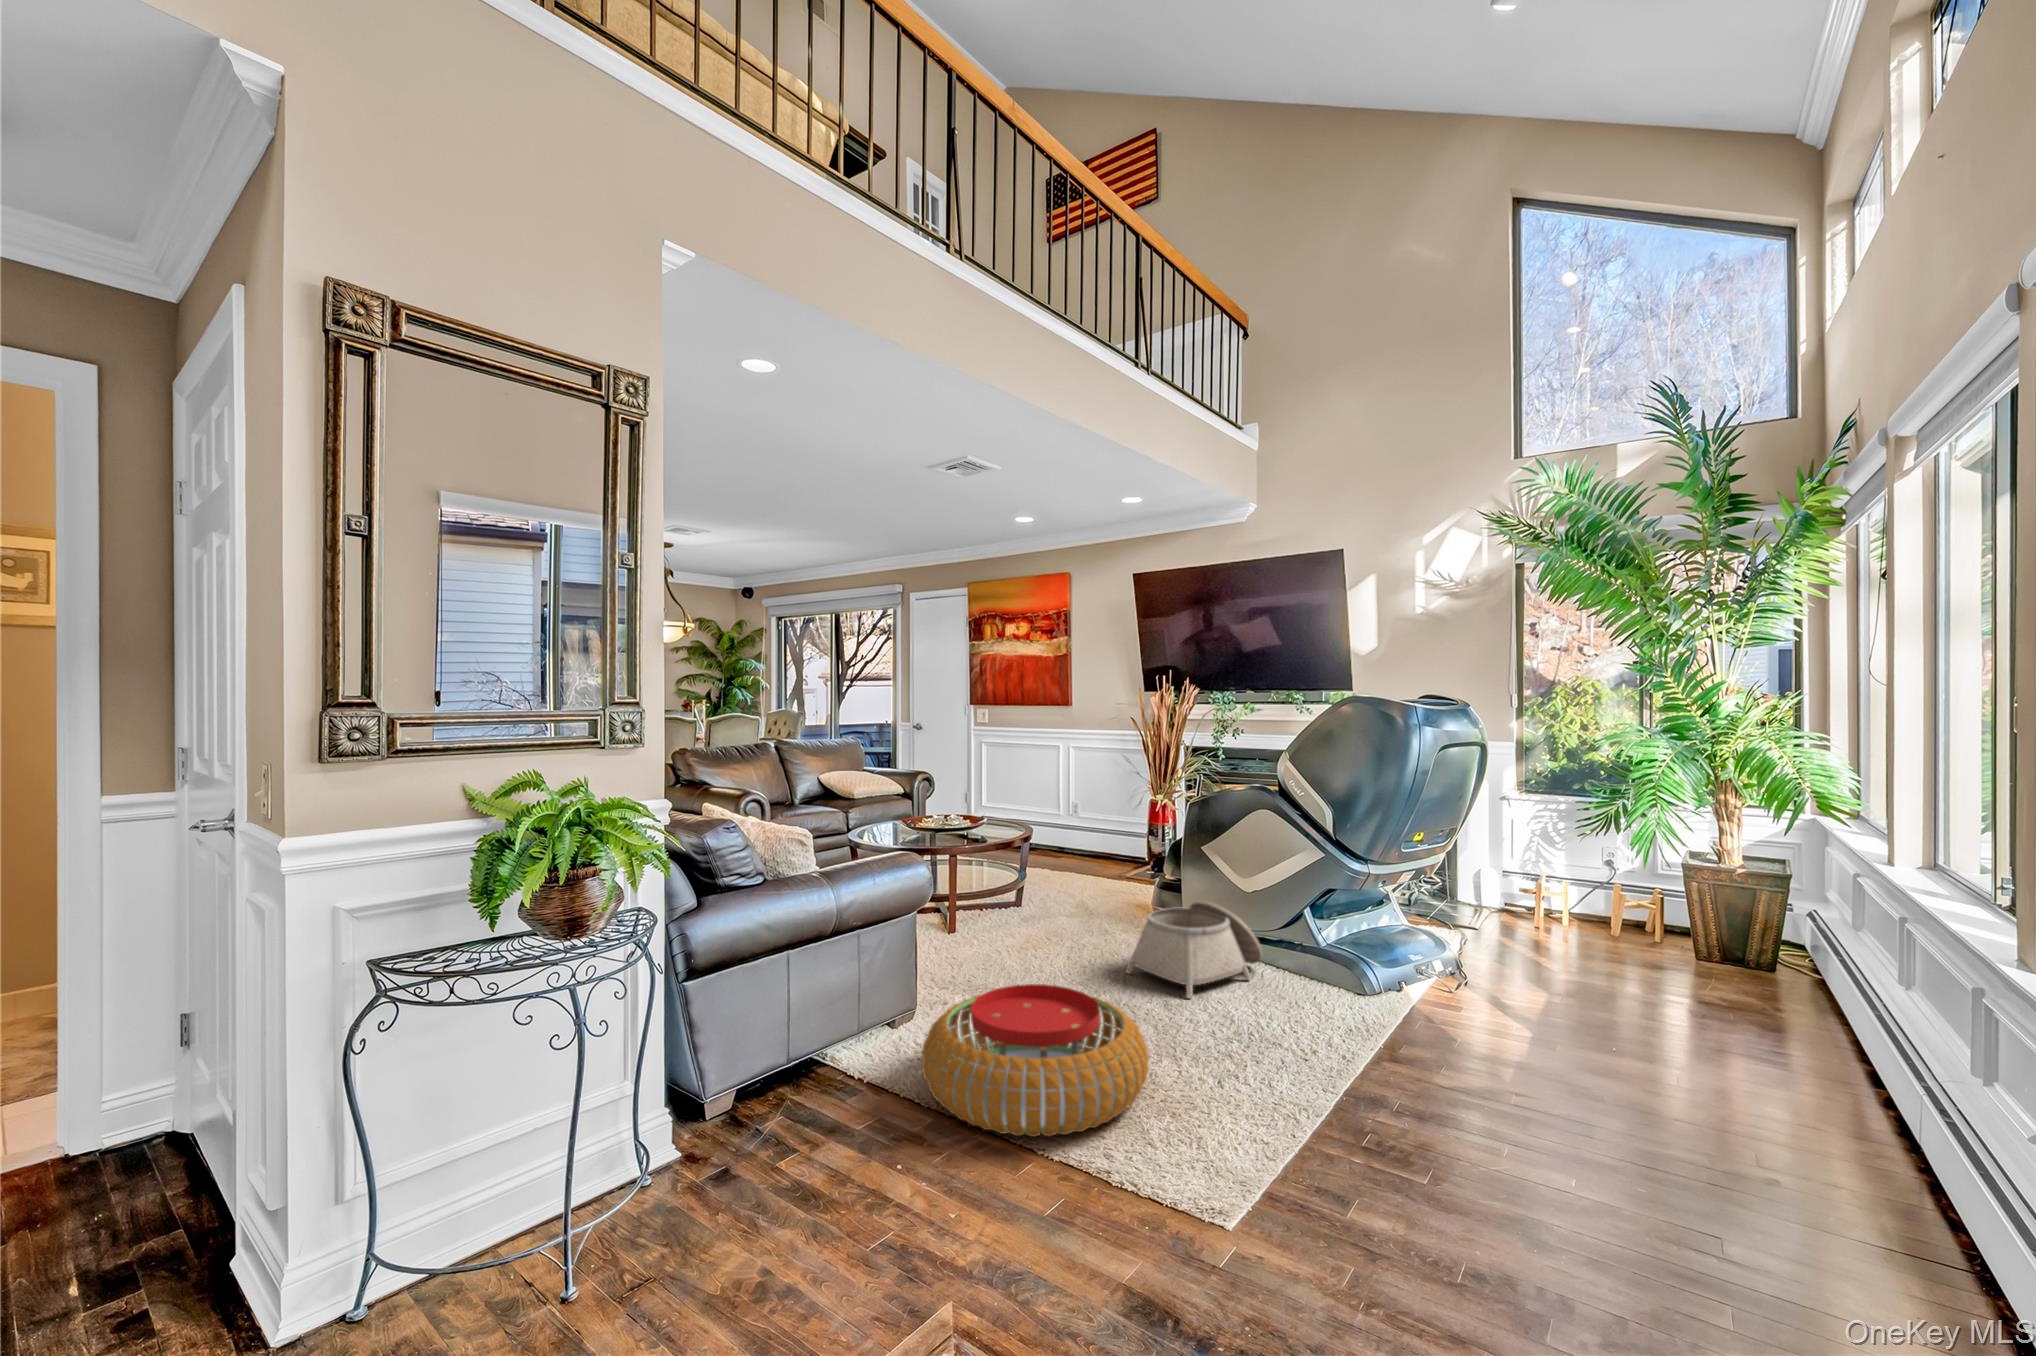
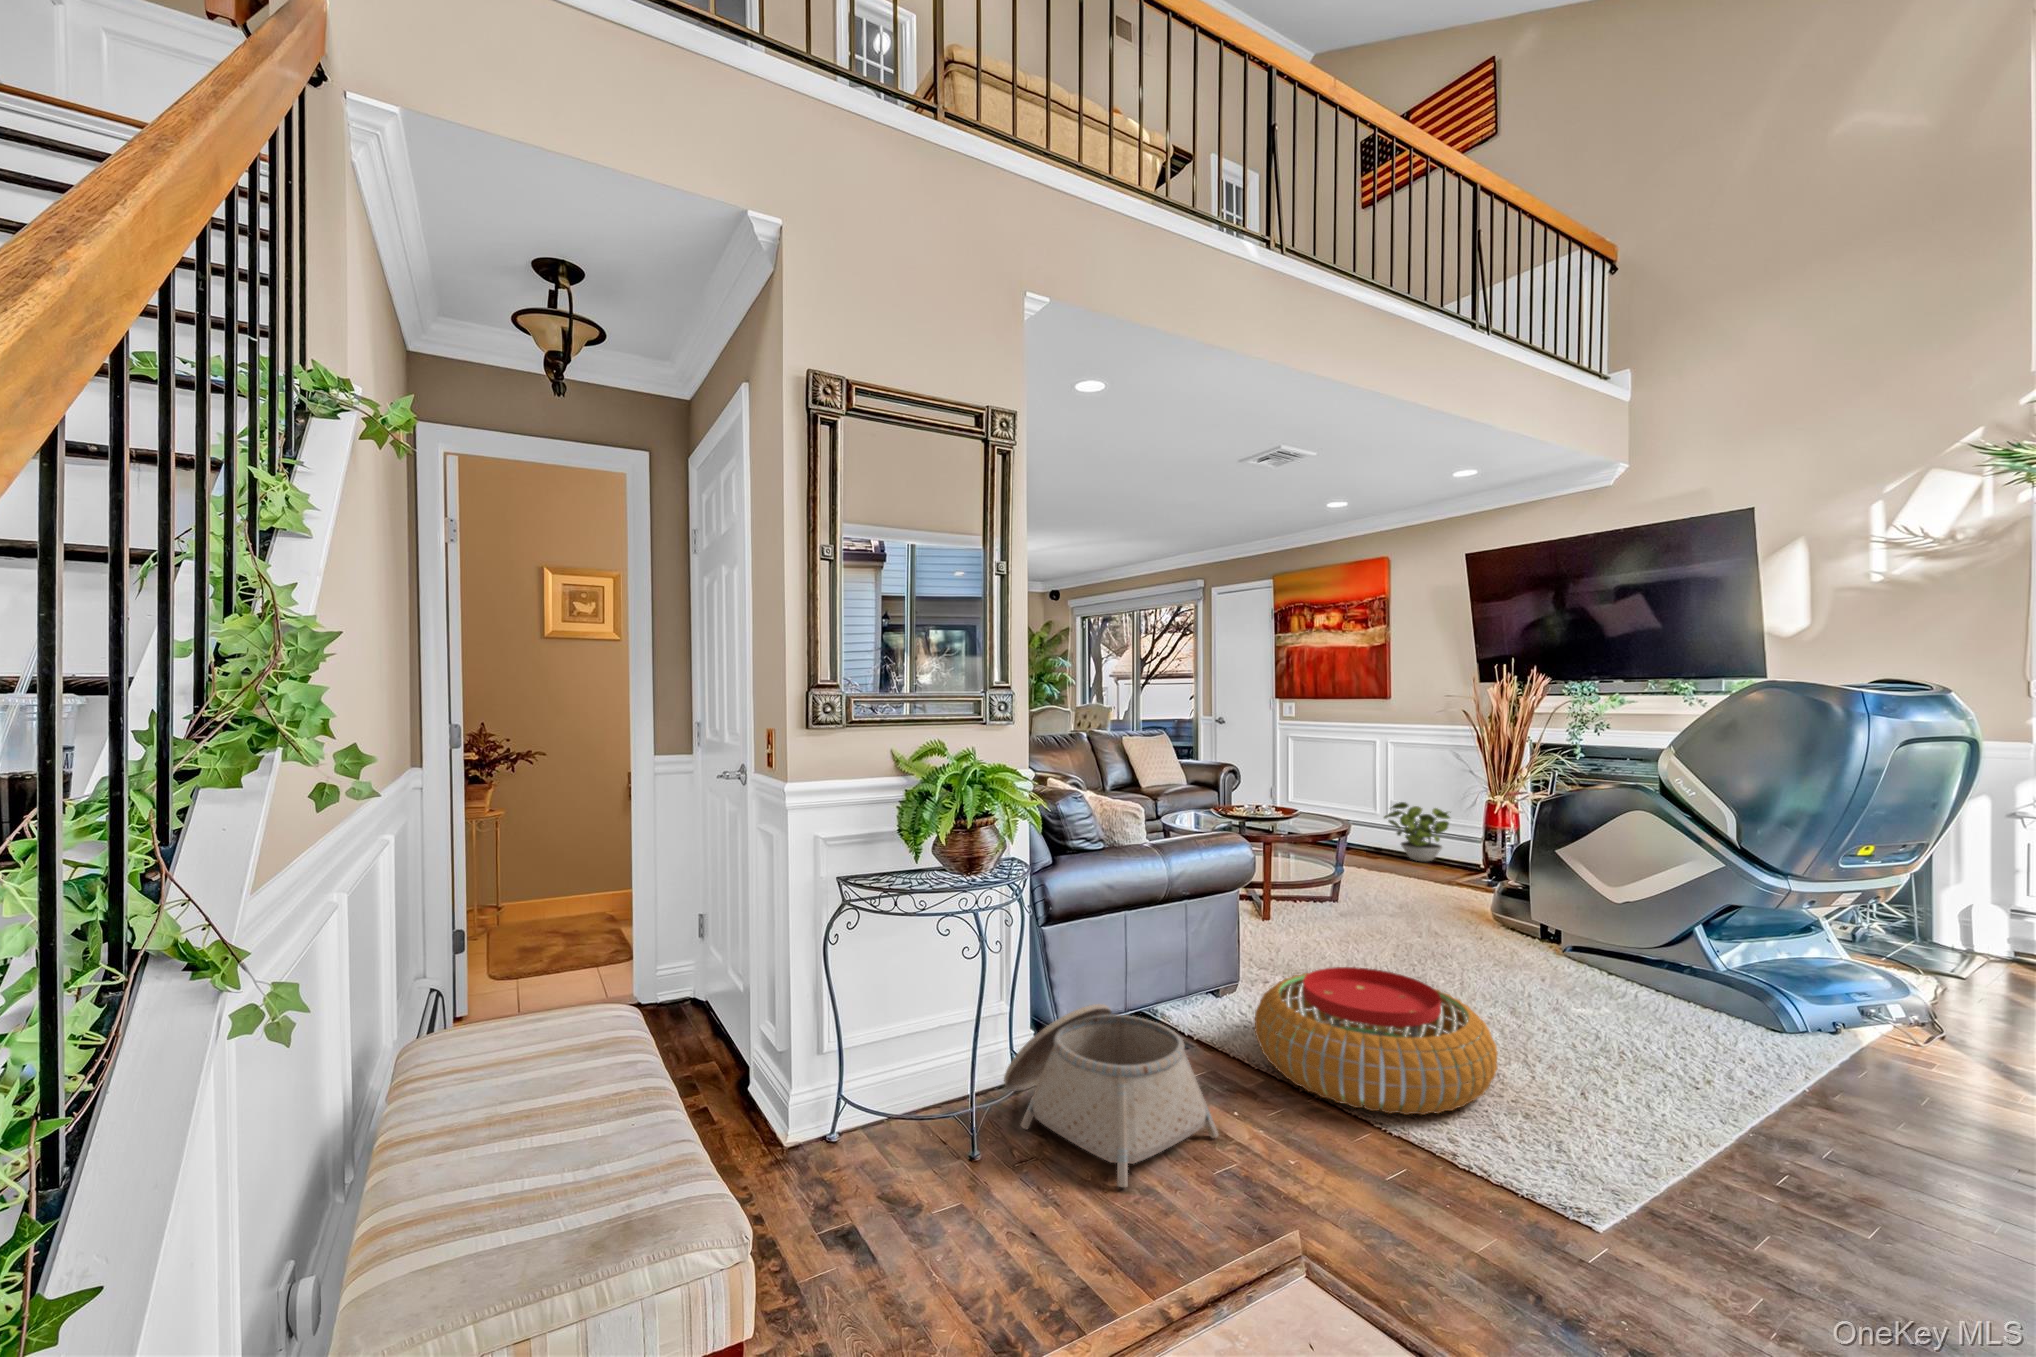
potted plant: none [1061,805,1120,860] -> present [1384,802,1450,861]
basket: present [1126,901,1262,997] -> present [1004,1004,1218,1187]

